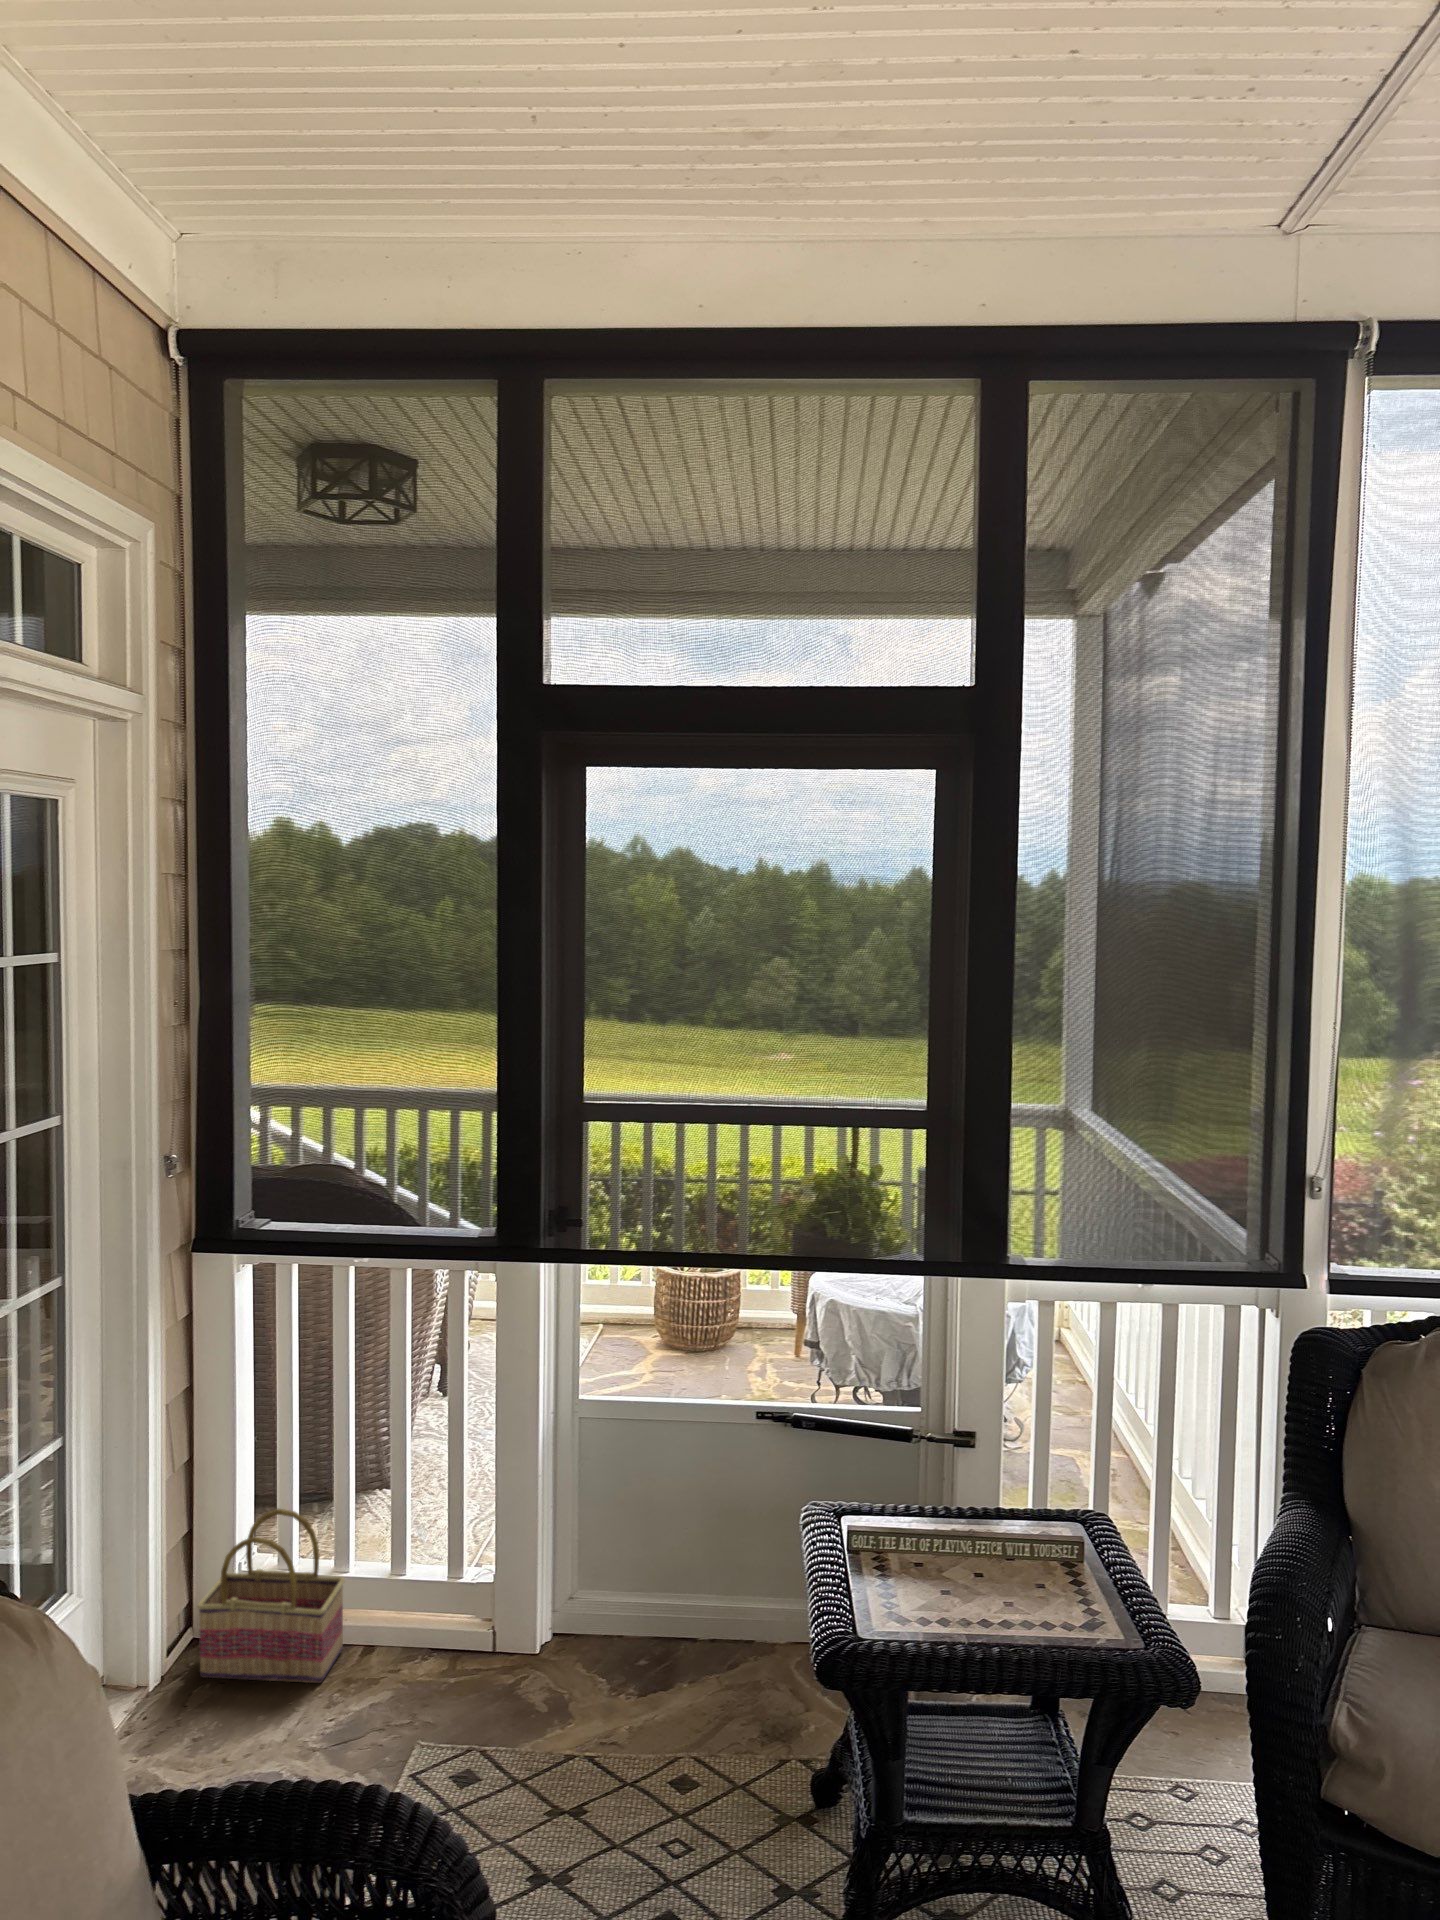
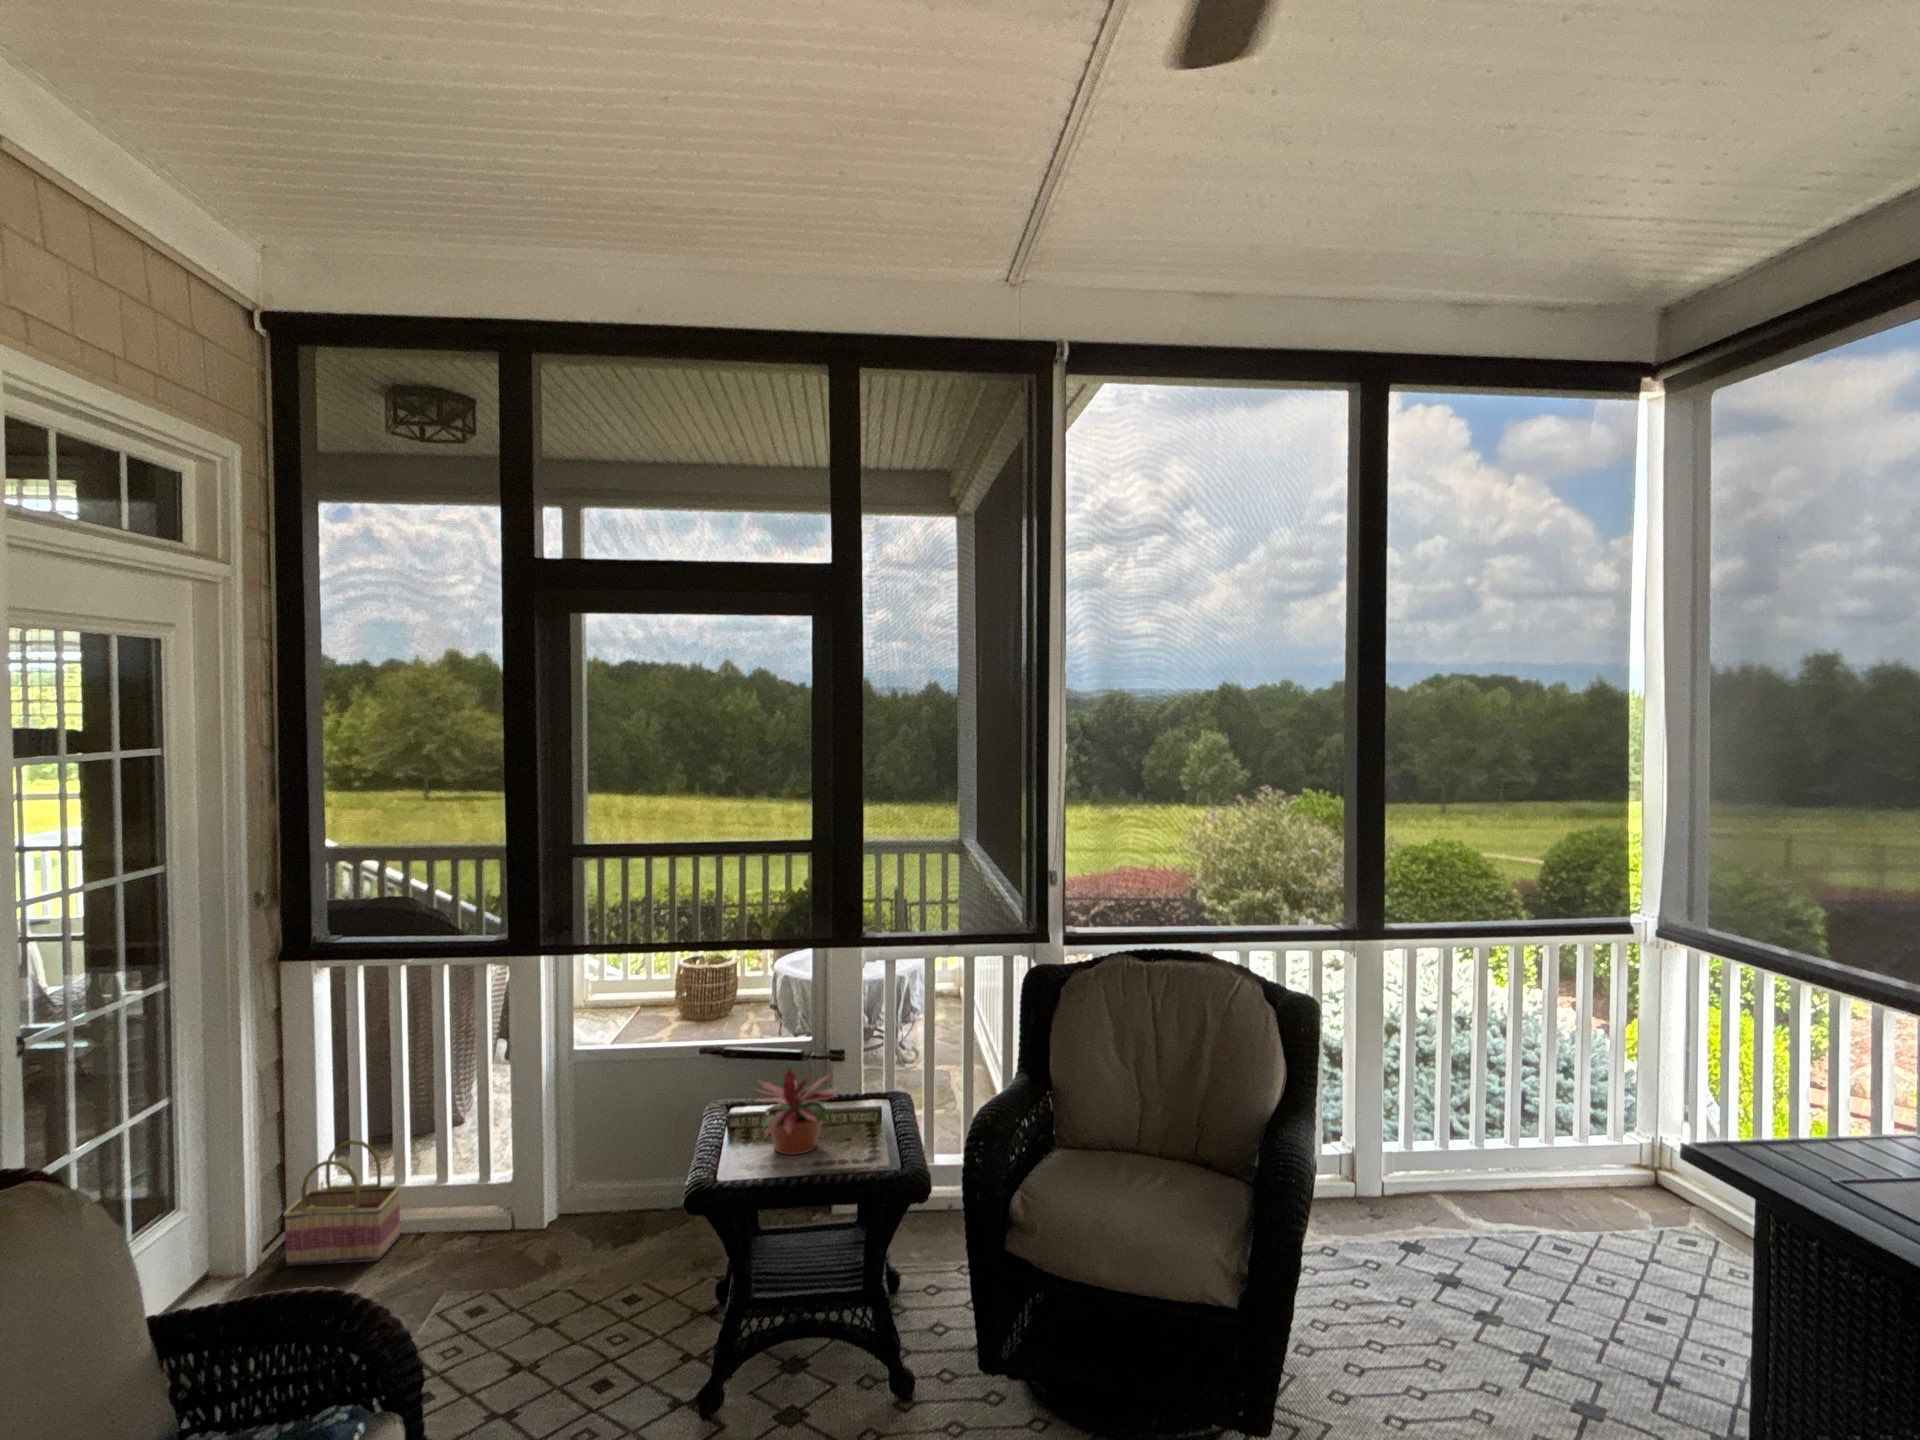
potted plant: none [892,1471,1046,1608] -> present [758,1068,836,1155]

